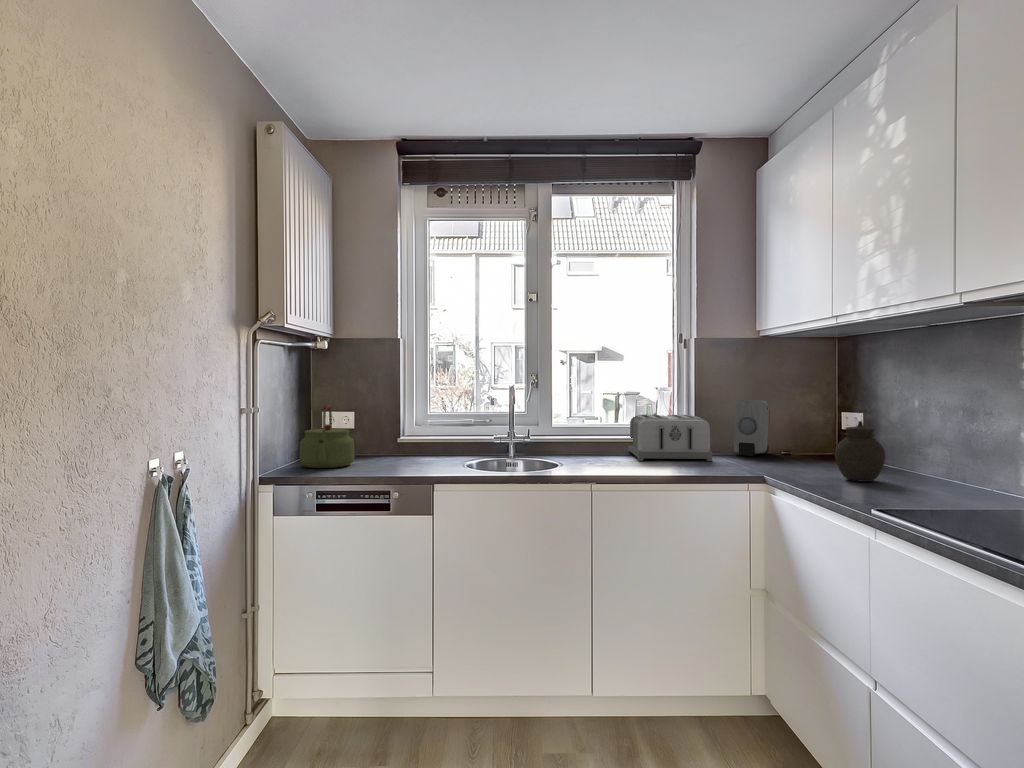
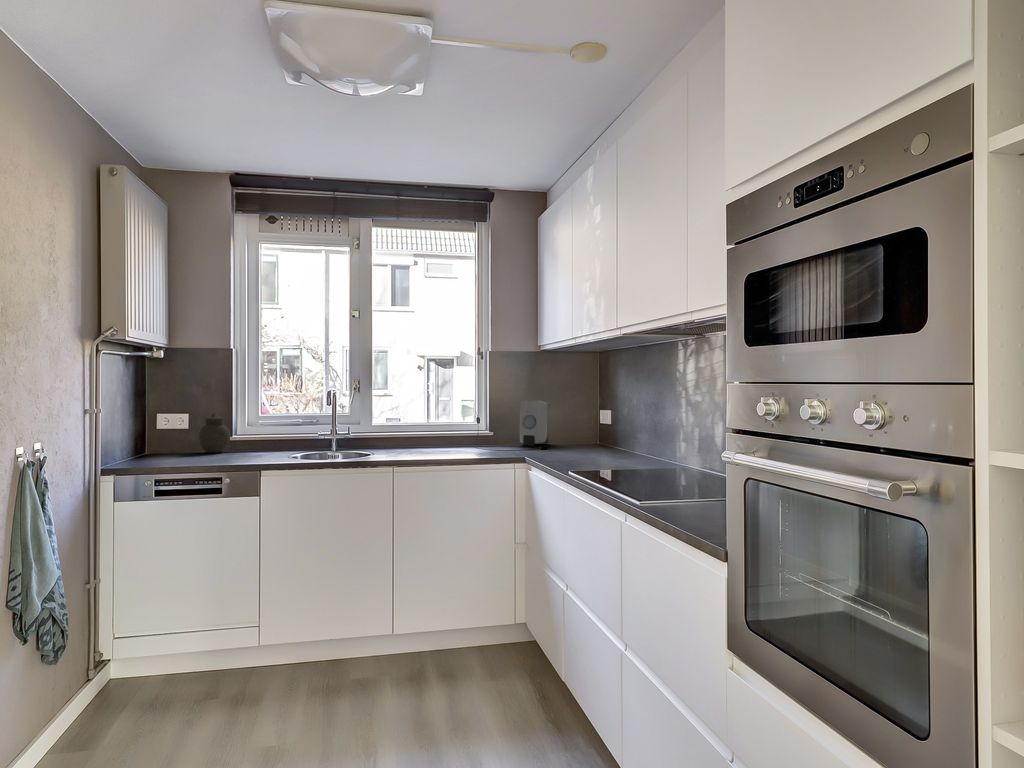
kettle: present [299,404,354,468] -> none [137,406,189,462]
toaster: present [629,415,712,461] -> none [437,413,498,450]
jar: present [835,421,885,482] -> present [198,414,230,453]

